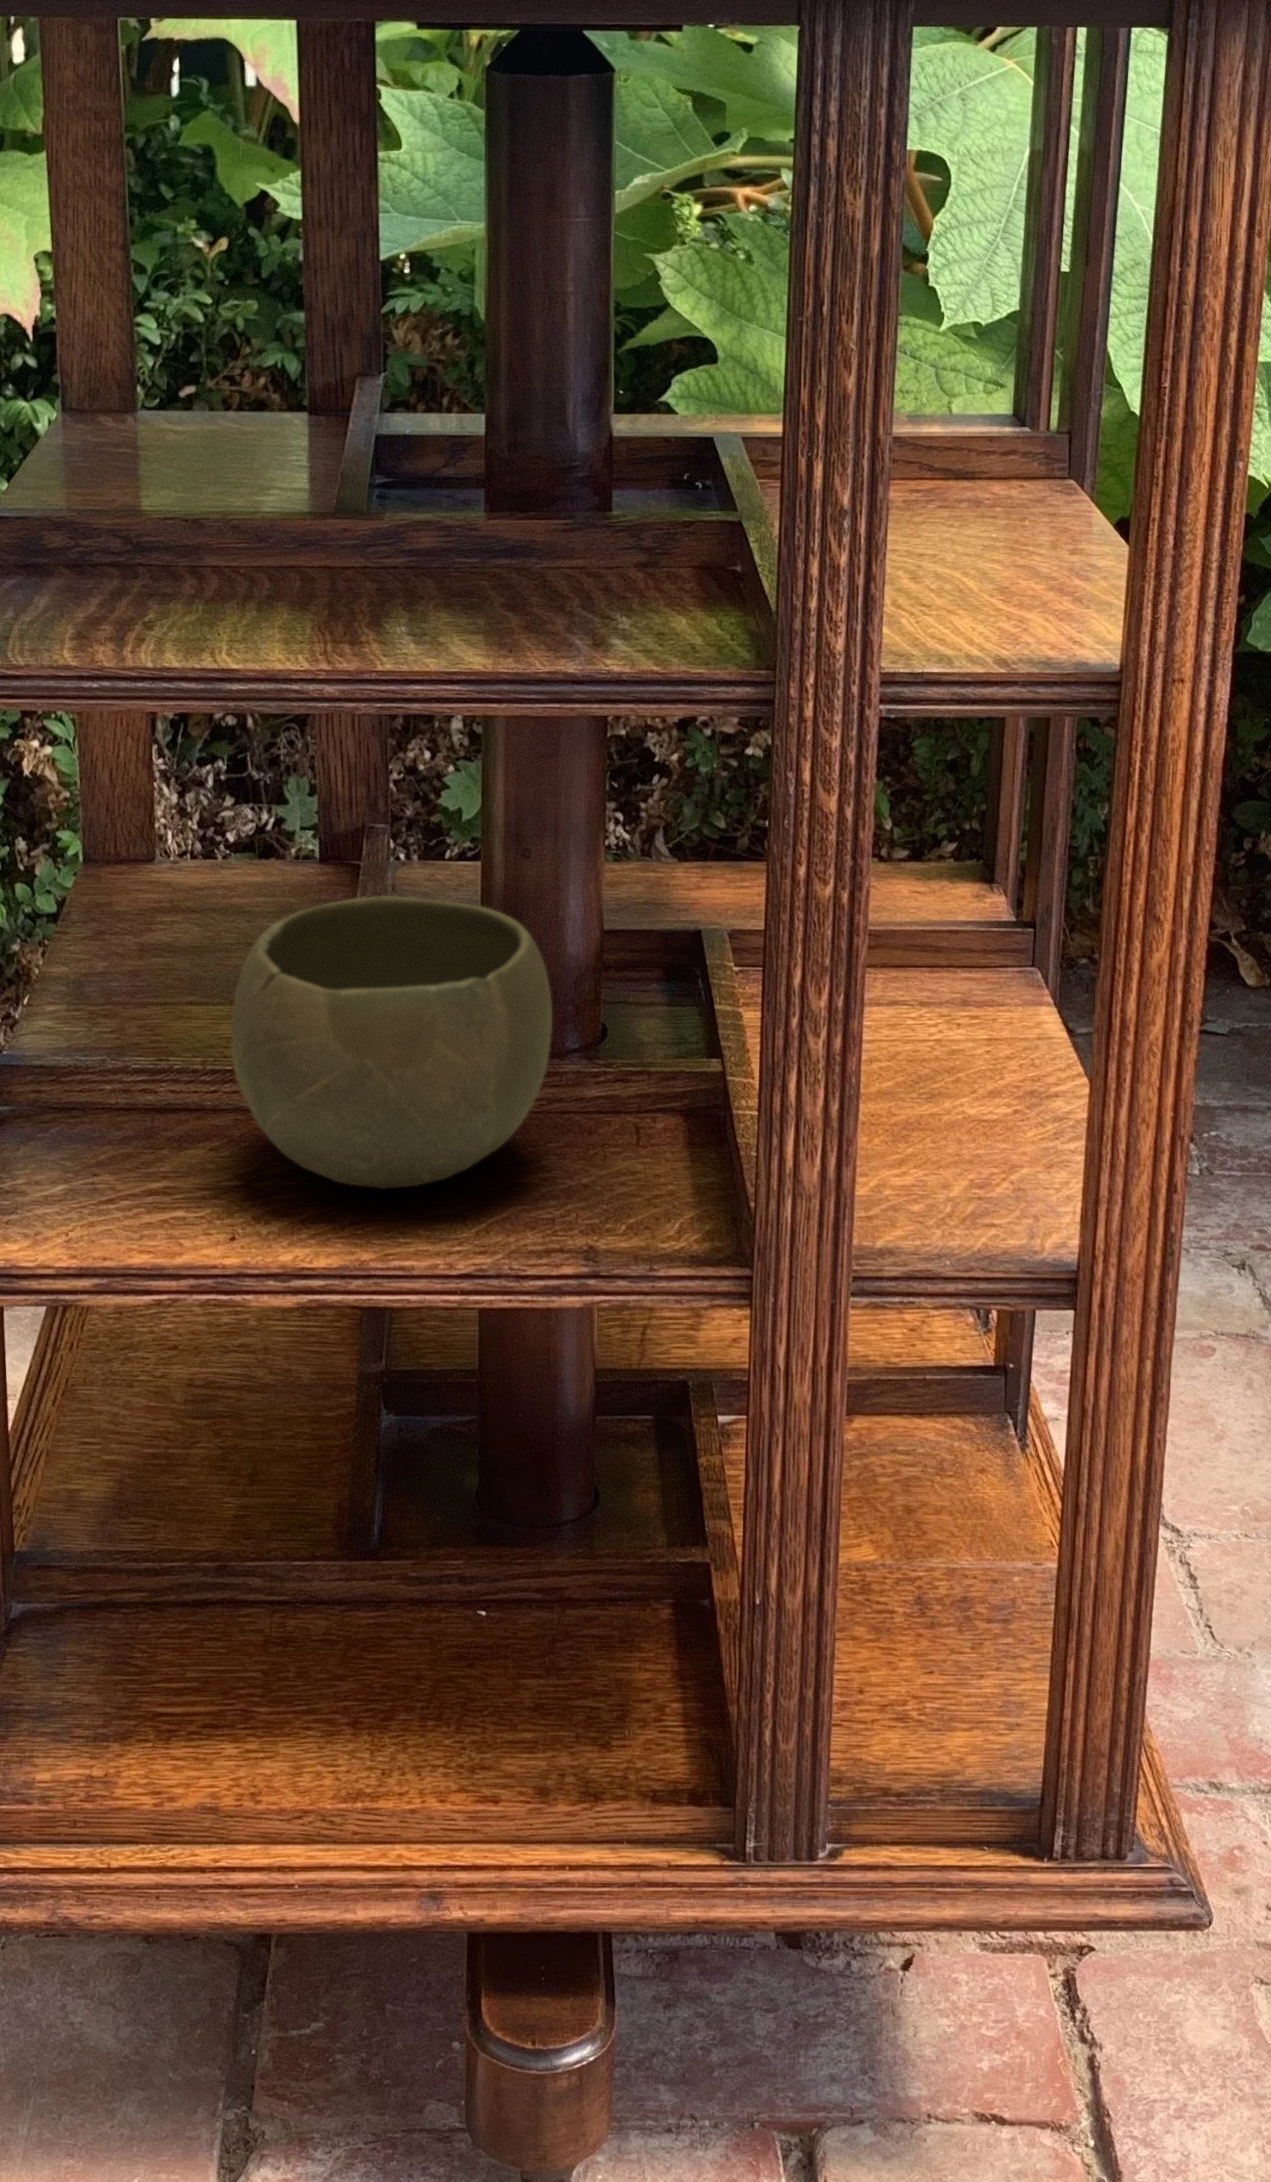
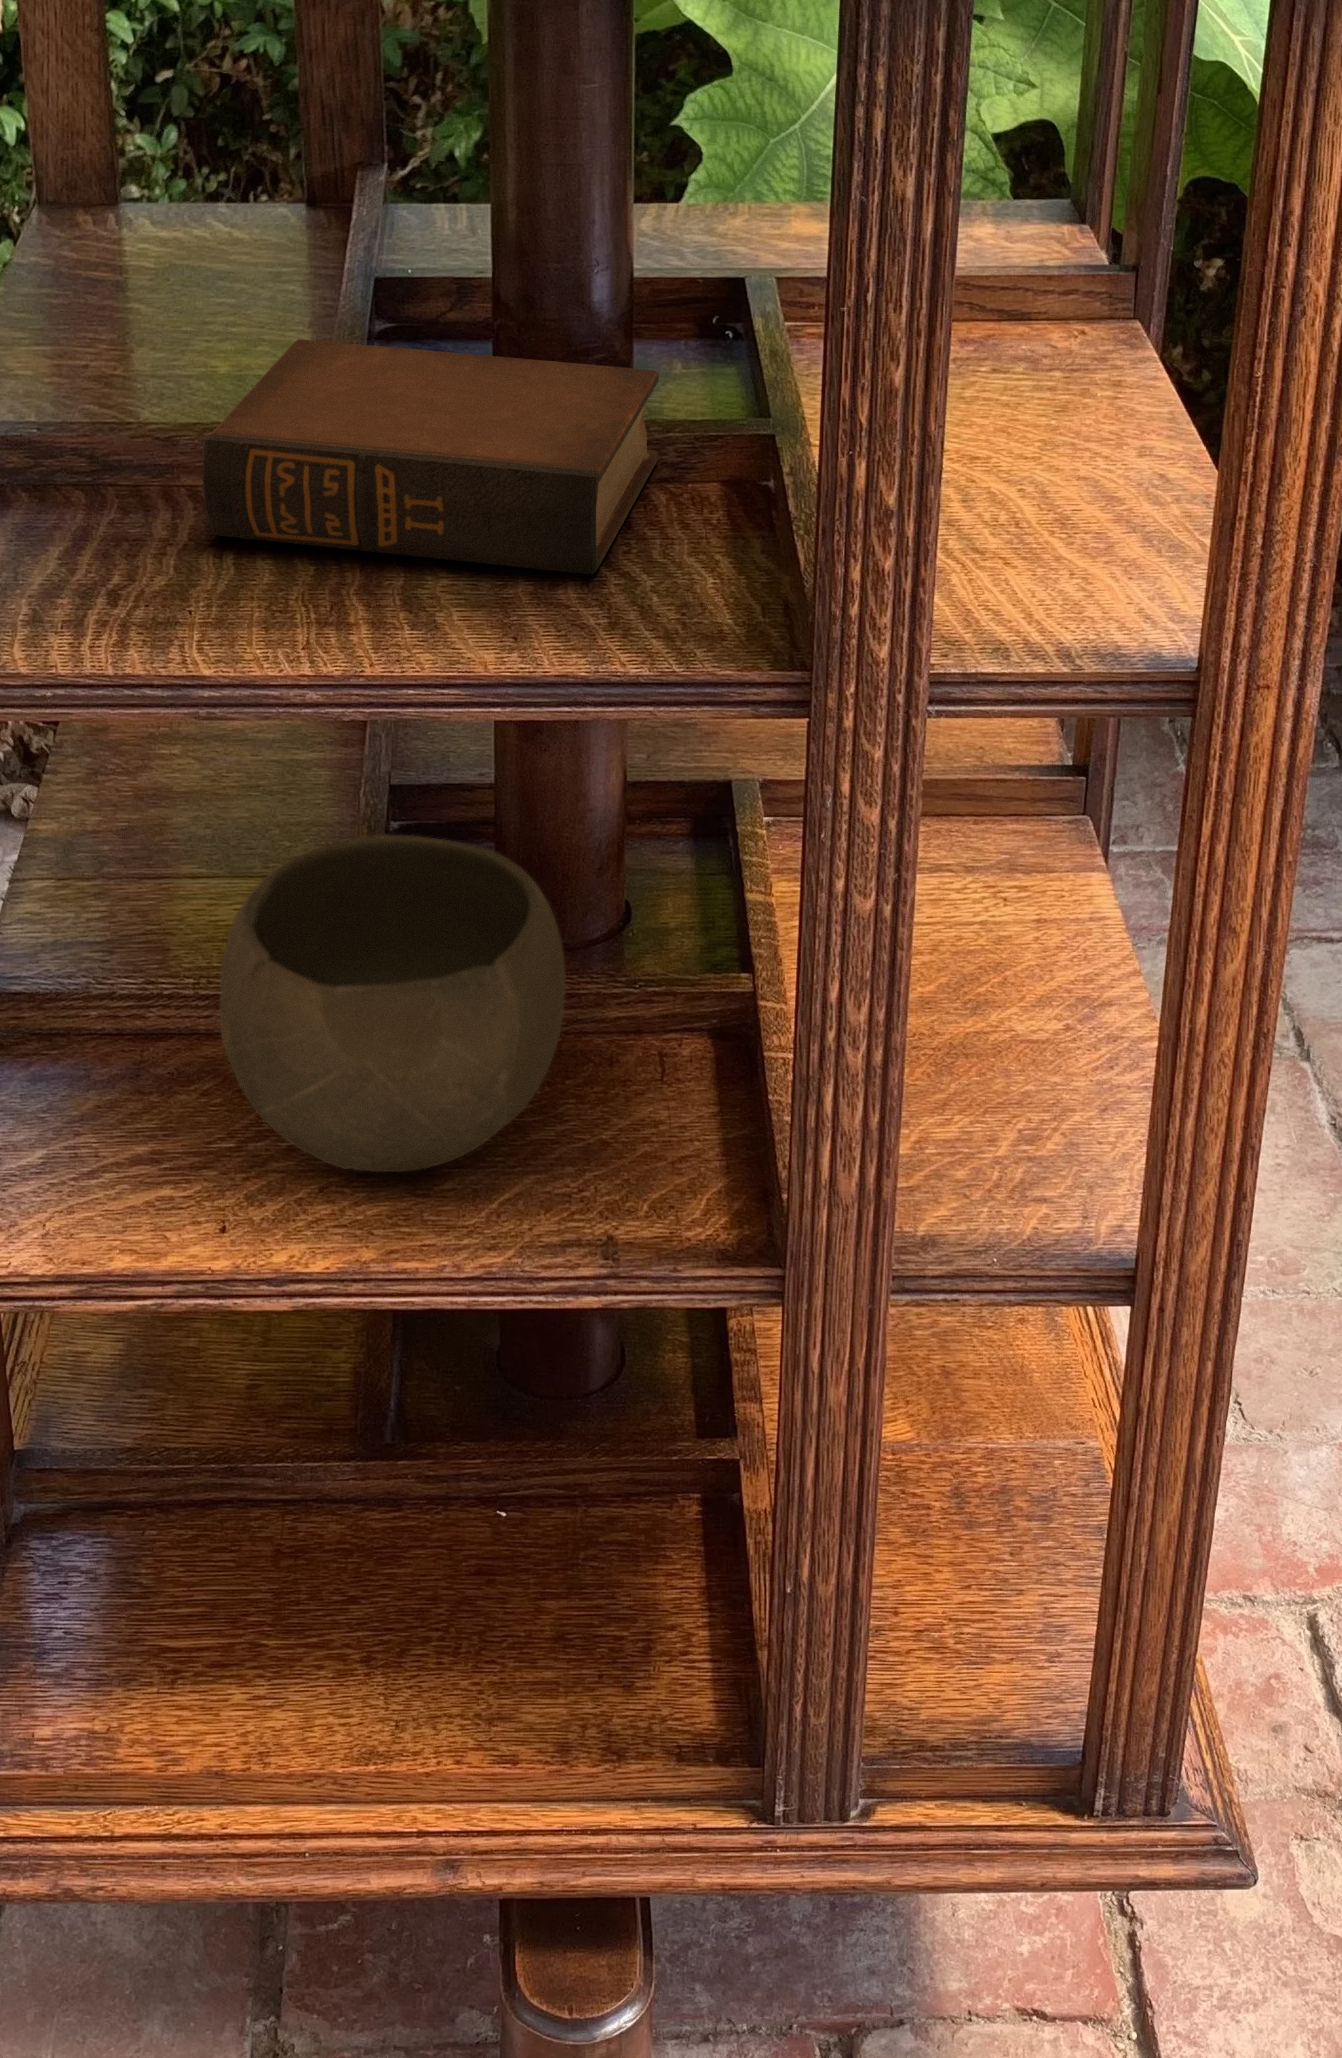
book: none [236,441,646,606] -> present [202,339,659,575]

